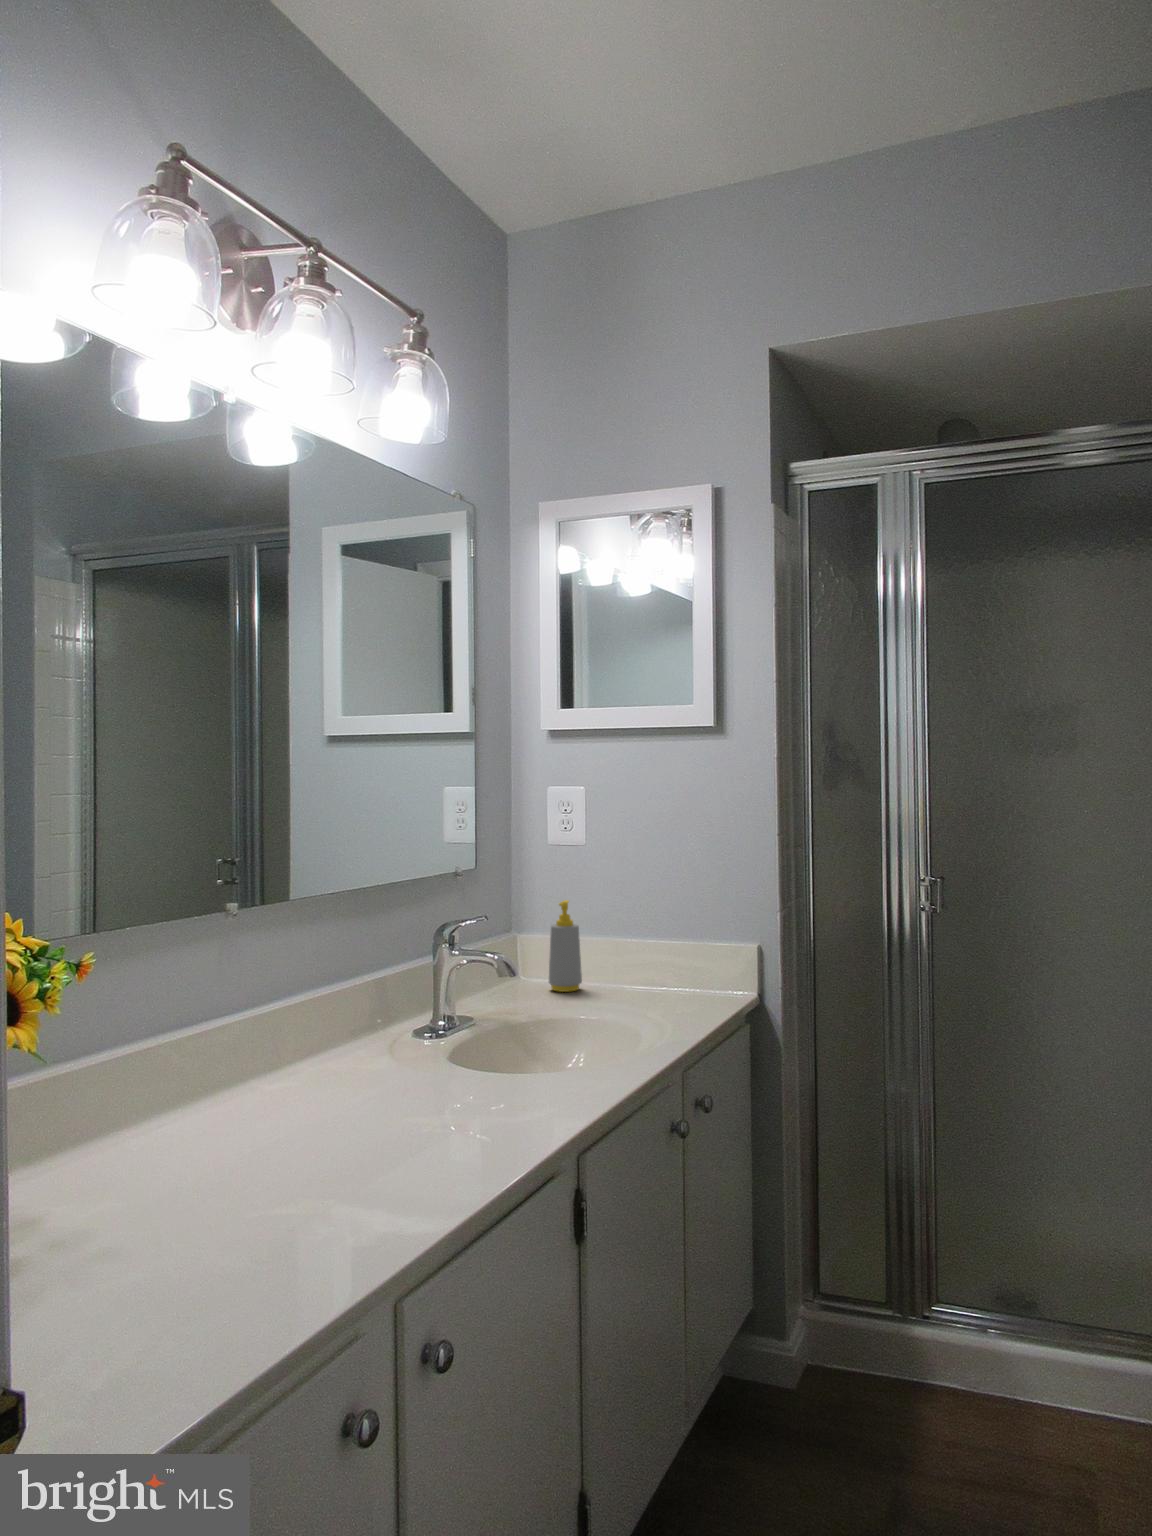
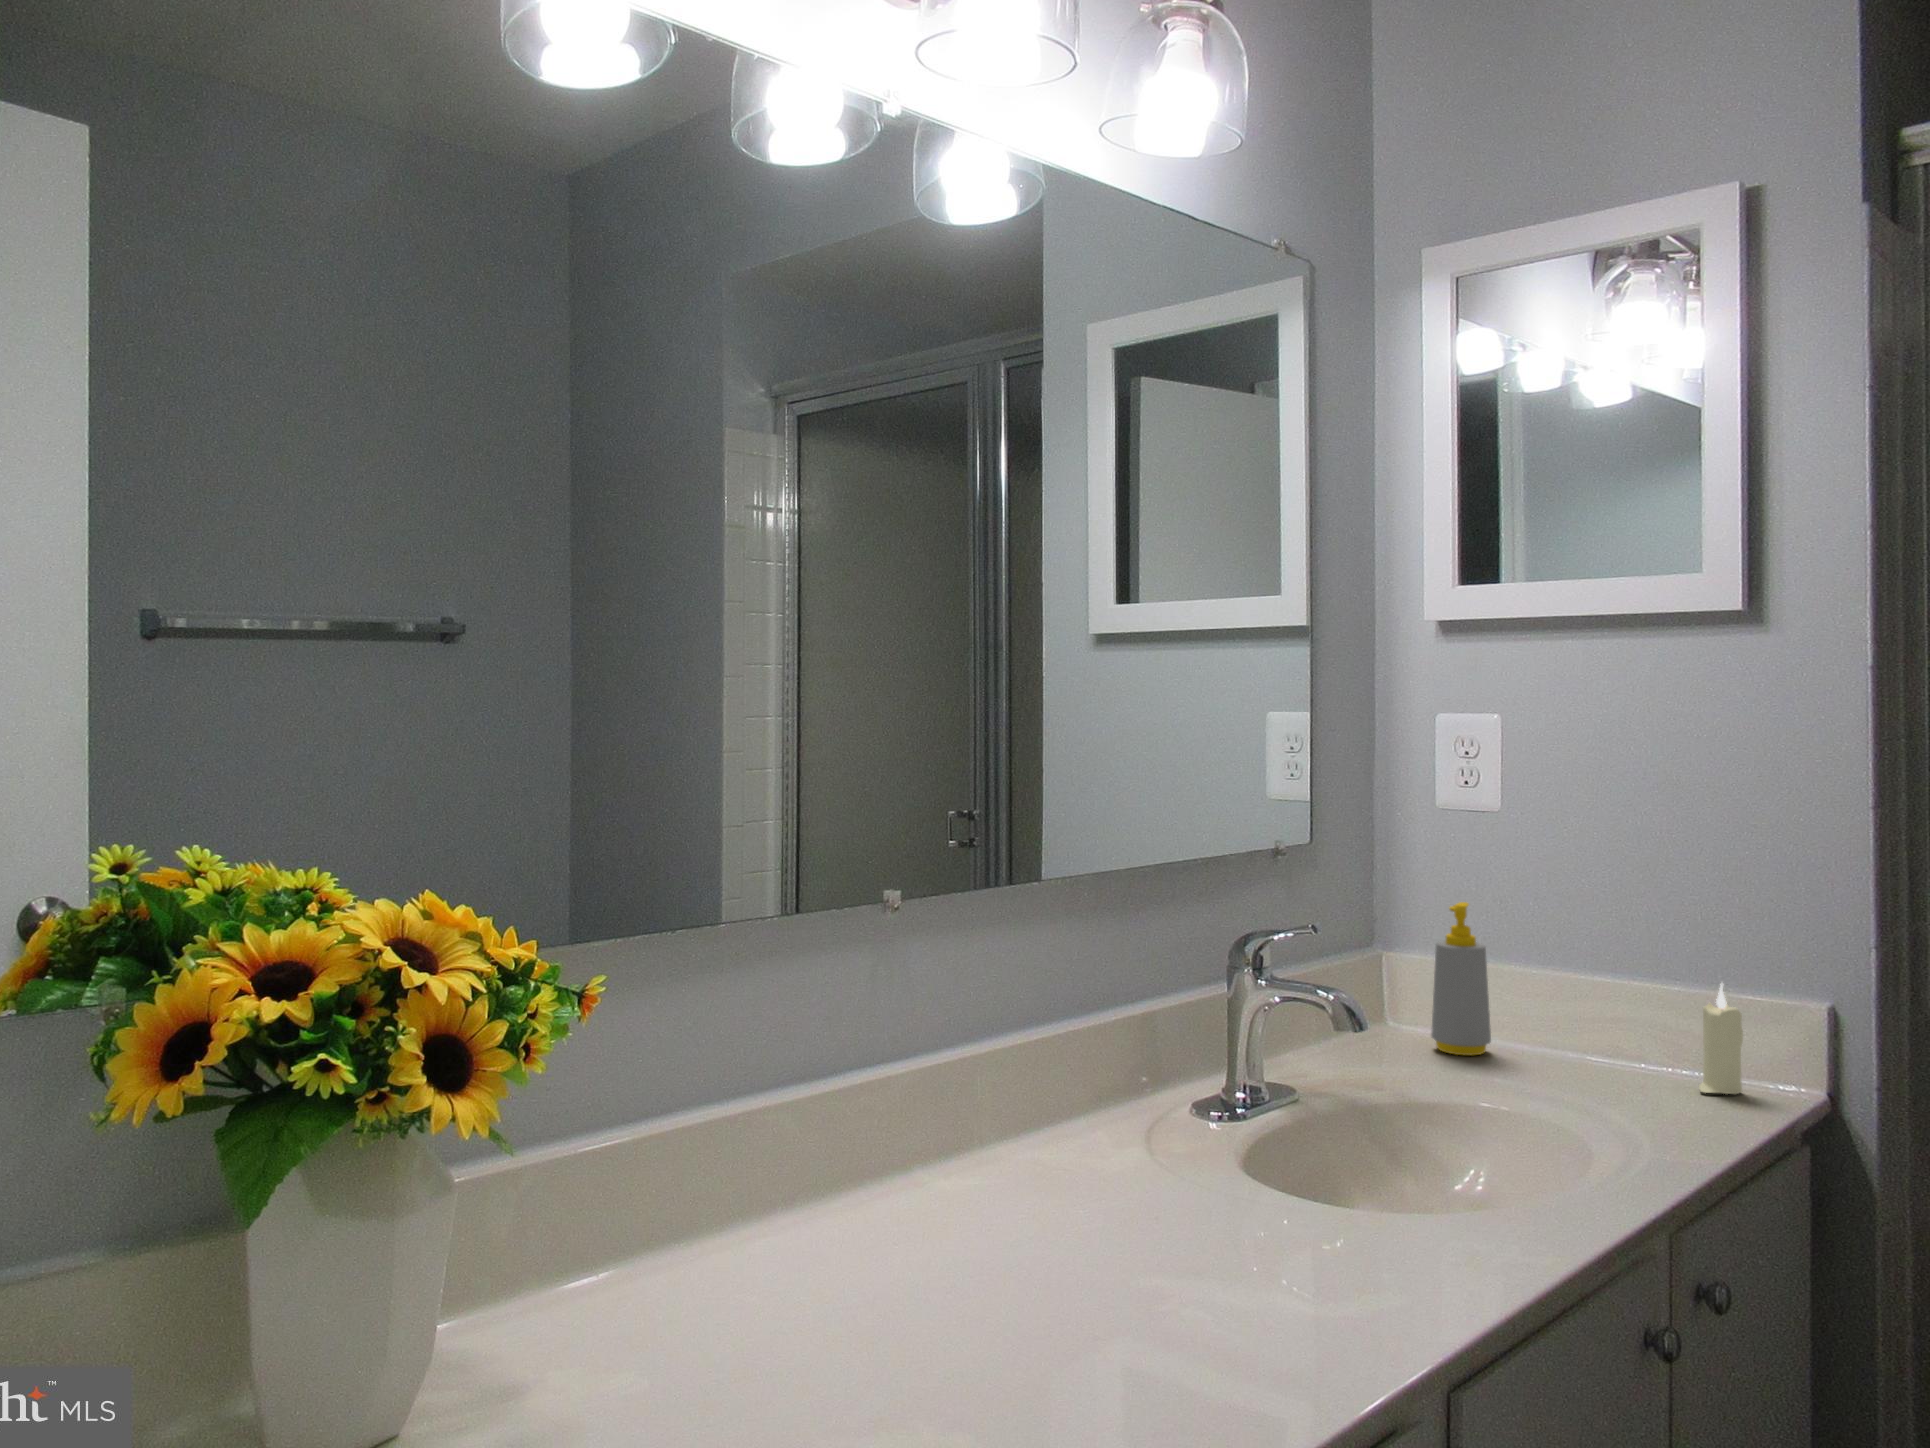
candle: none [691,935,713,997] -> present [1699,983,1743,1094]

